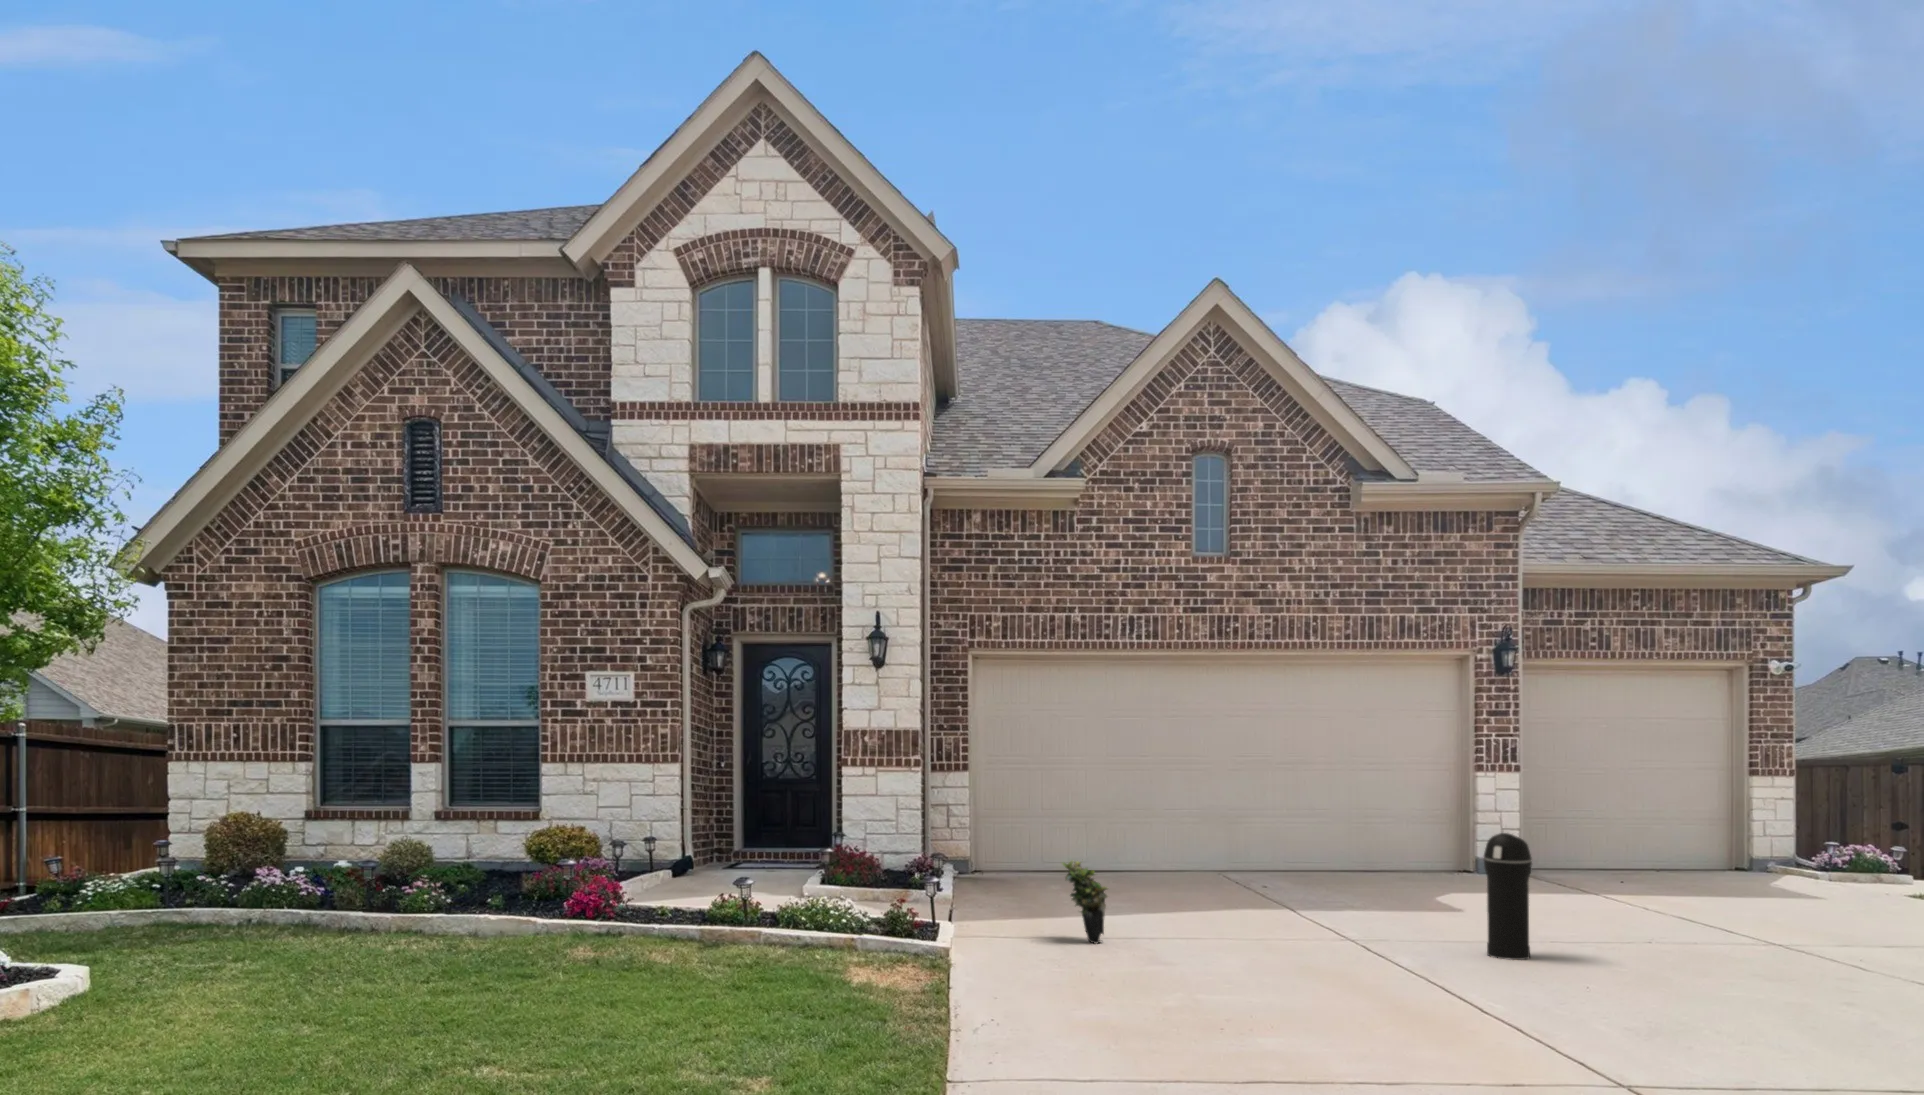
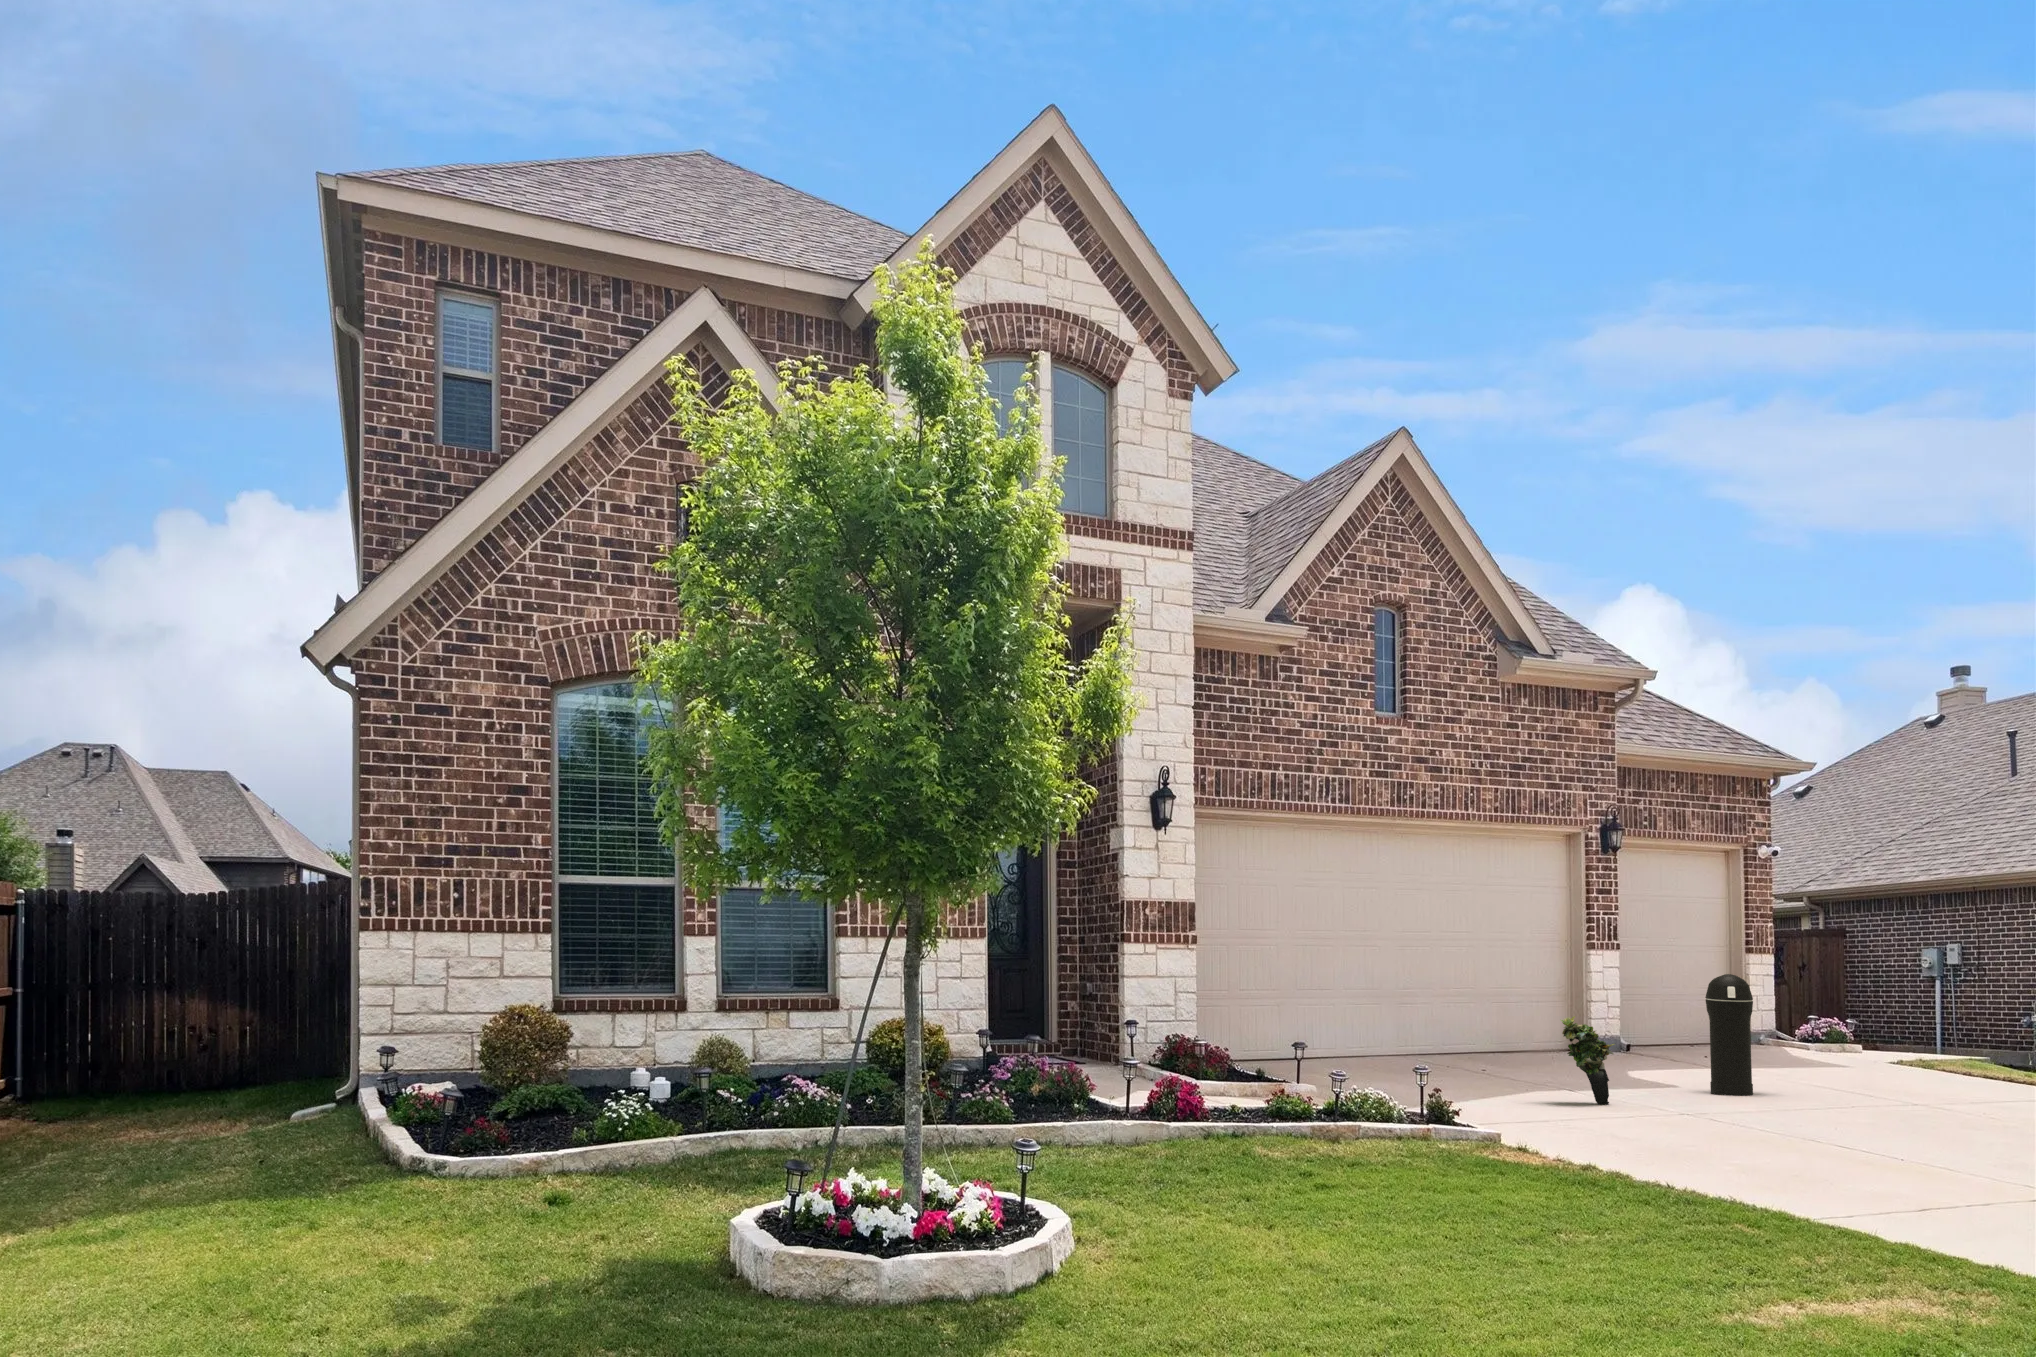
trash can: present [1484,833,1532,960] -> present [1705,974,1753,1096]

